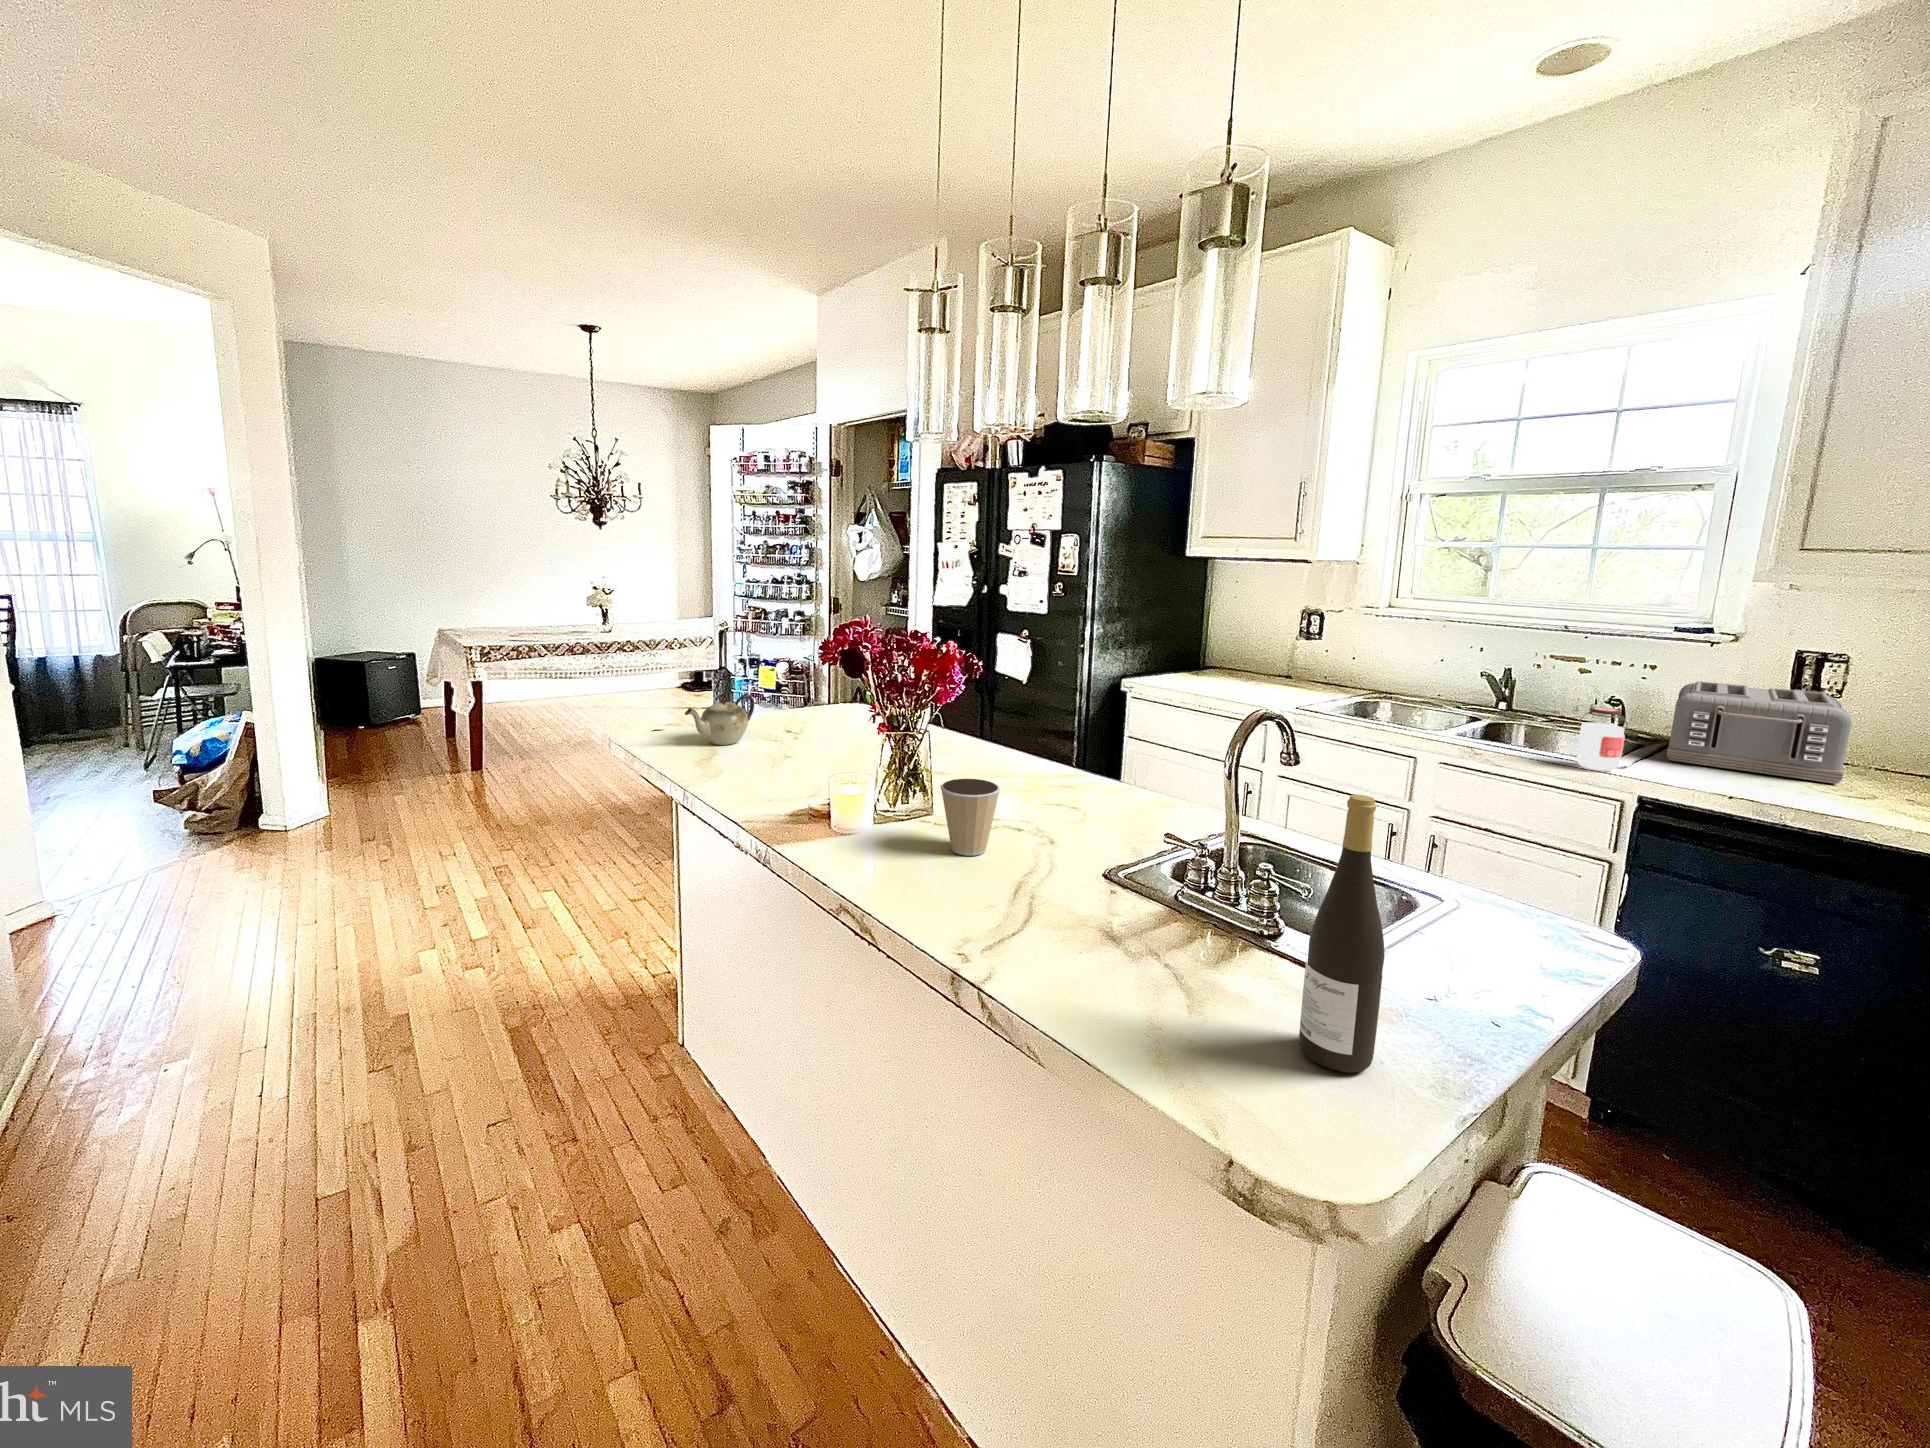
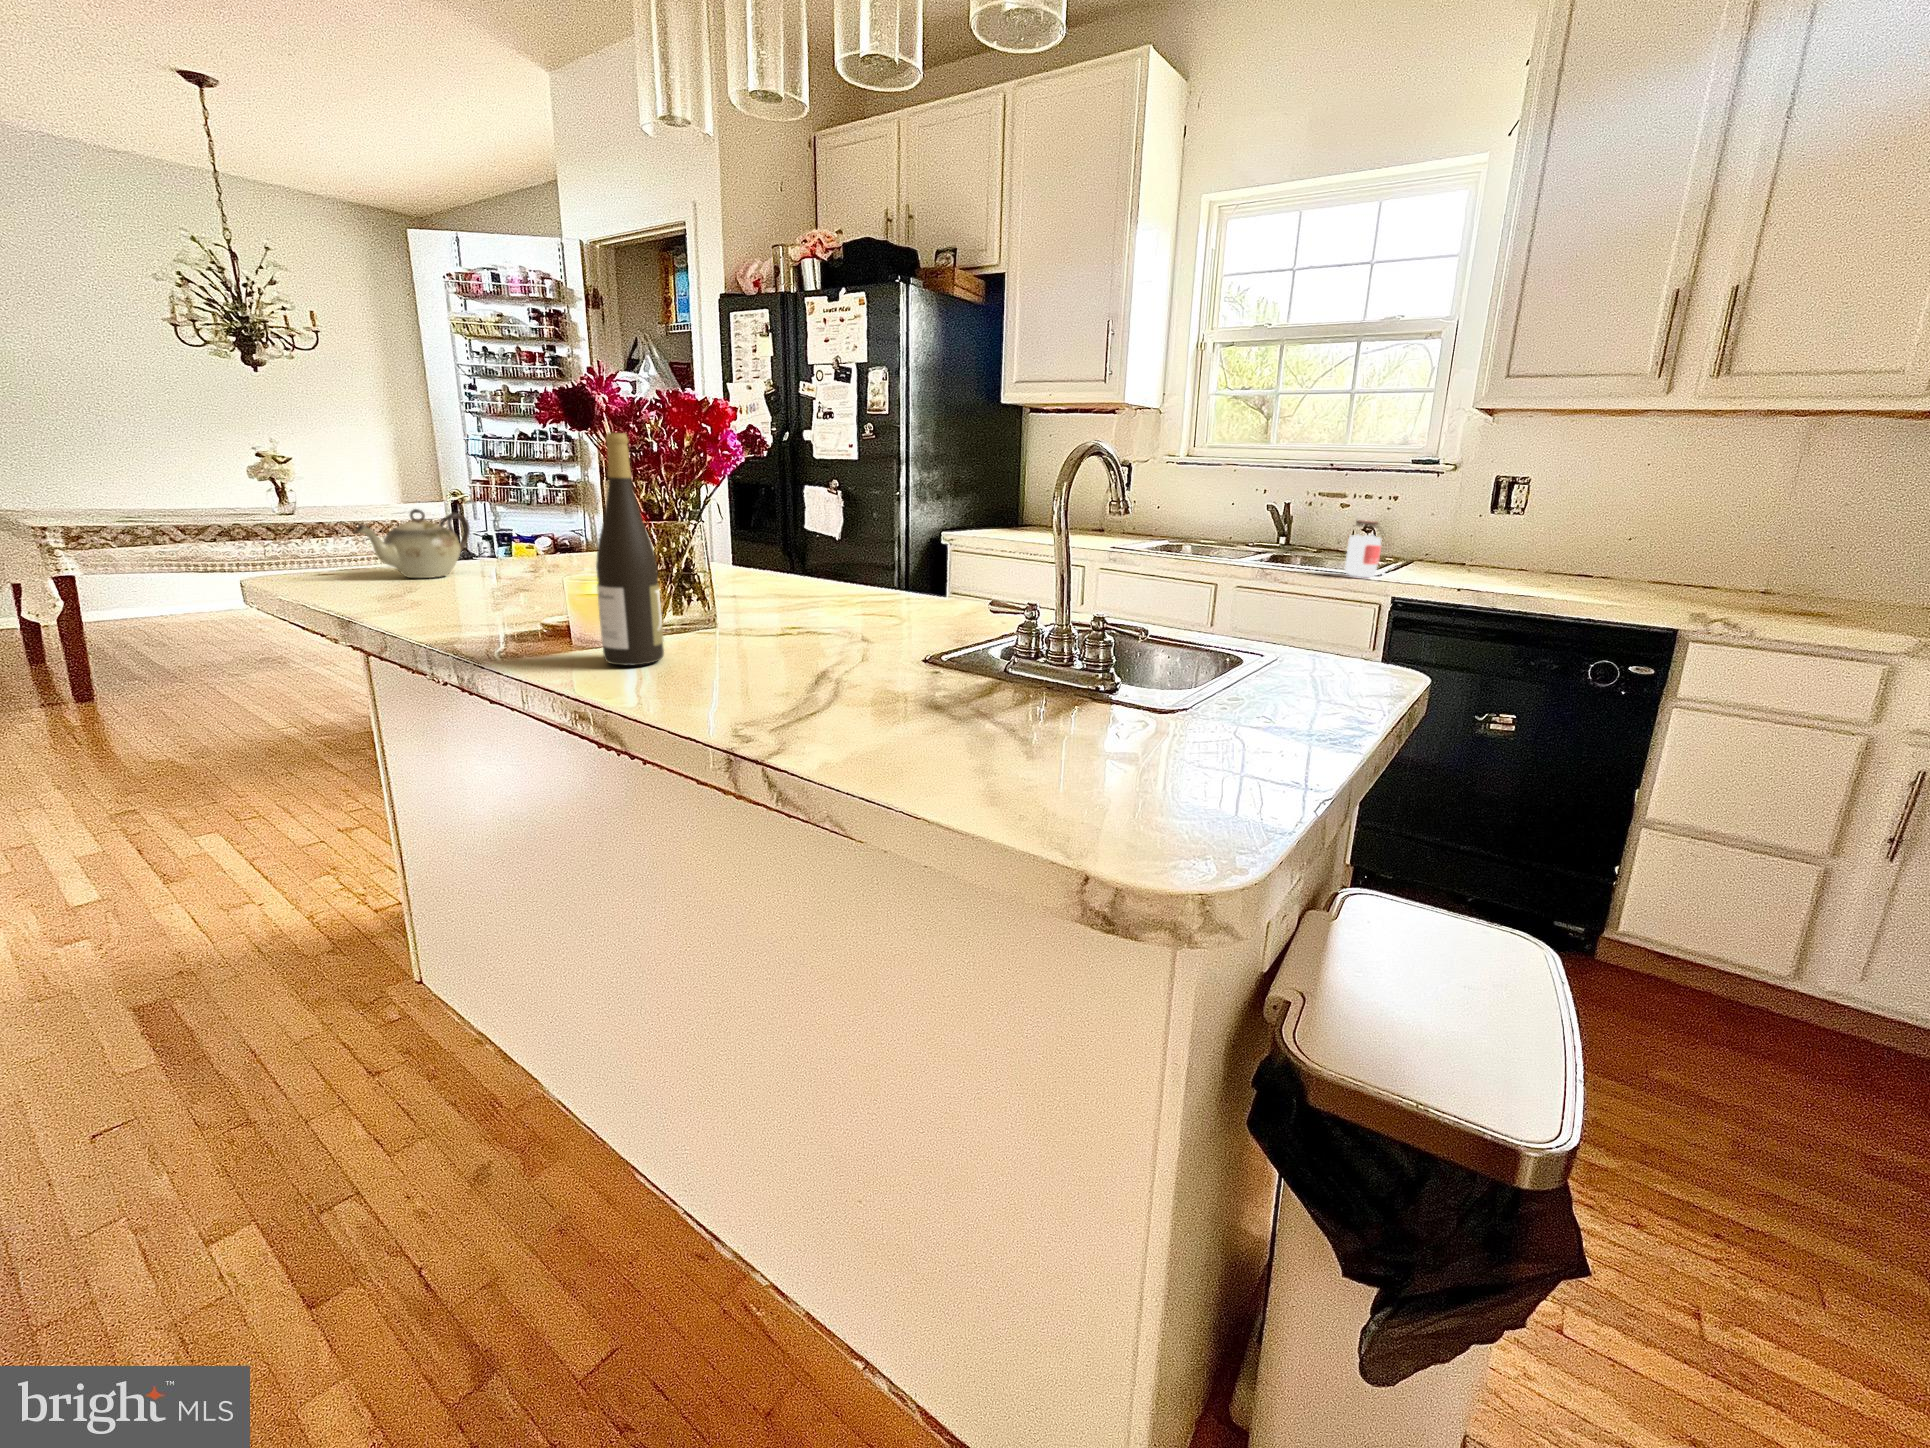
toaster: present [1667,681,1852,784] -> none [1406,506,1534,580]
coffee cup: present [940,779,1000,856] -> none [718,564,797,655]
wine bottle: present [1299,795,1384,1073] -> present [596,433,664,666]

